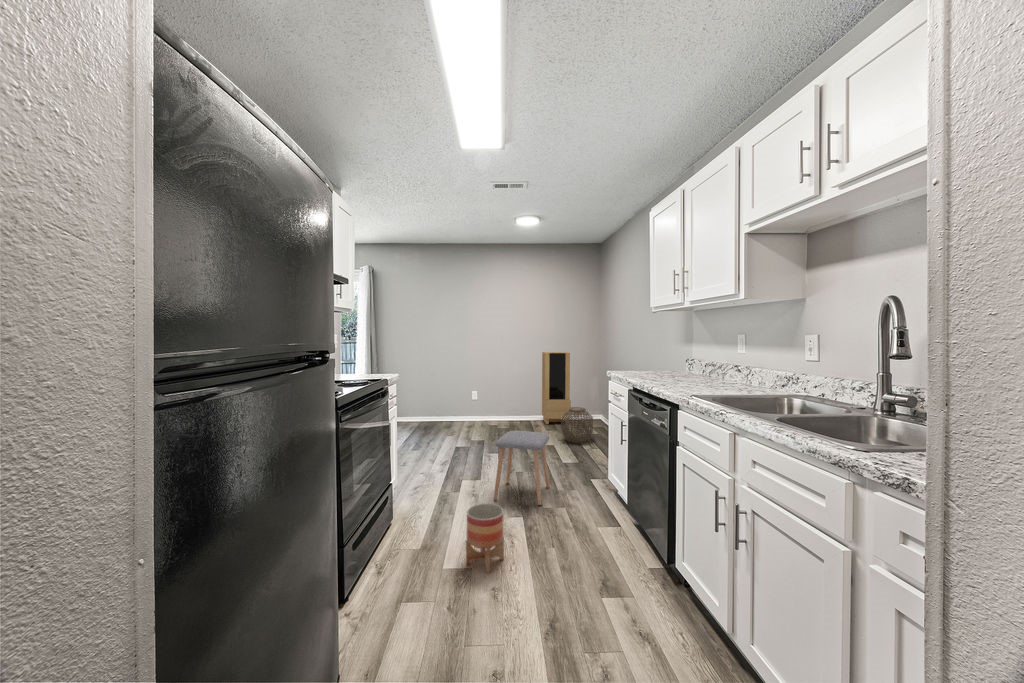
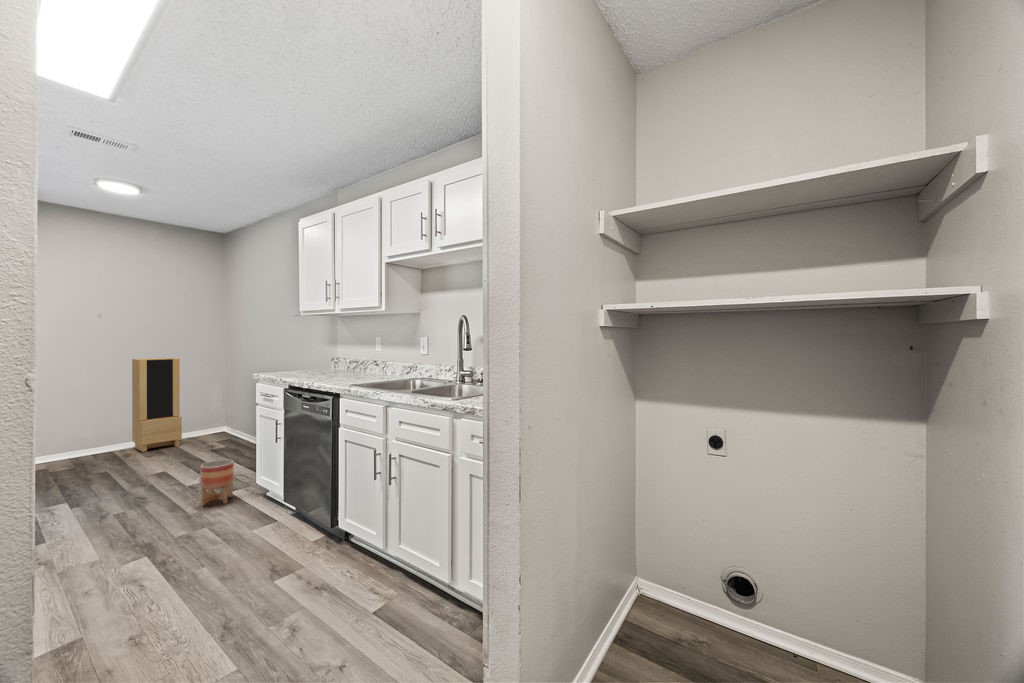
woven basket: present [561,407,593,443] -> none [175,421,221,464]
stool: present [494,431,550,506] -> none [91,453,177,552]
planter: present [466,503,504,573] -> present [200,459,234,506]

